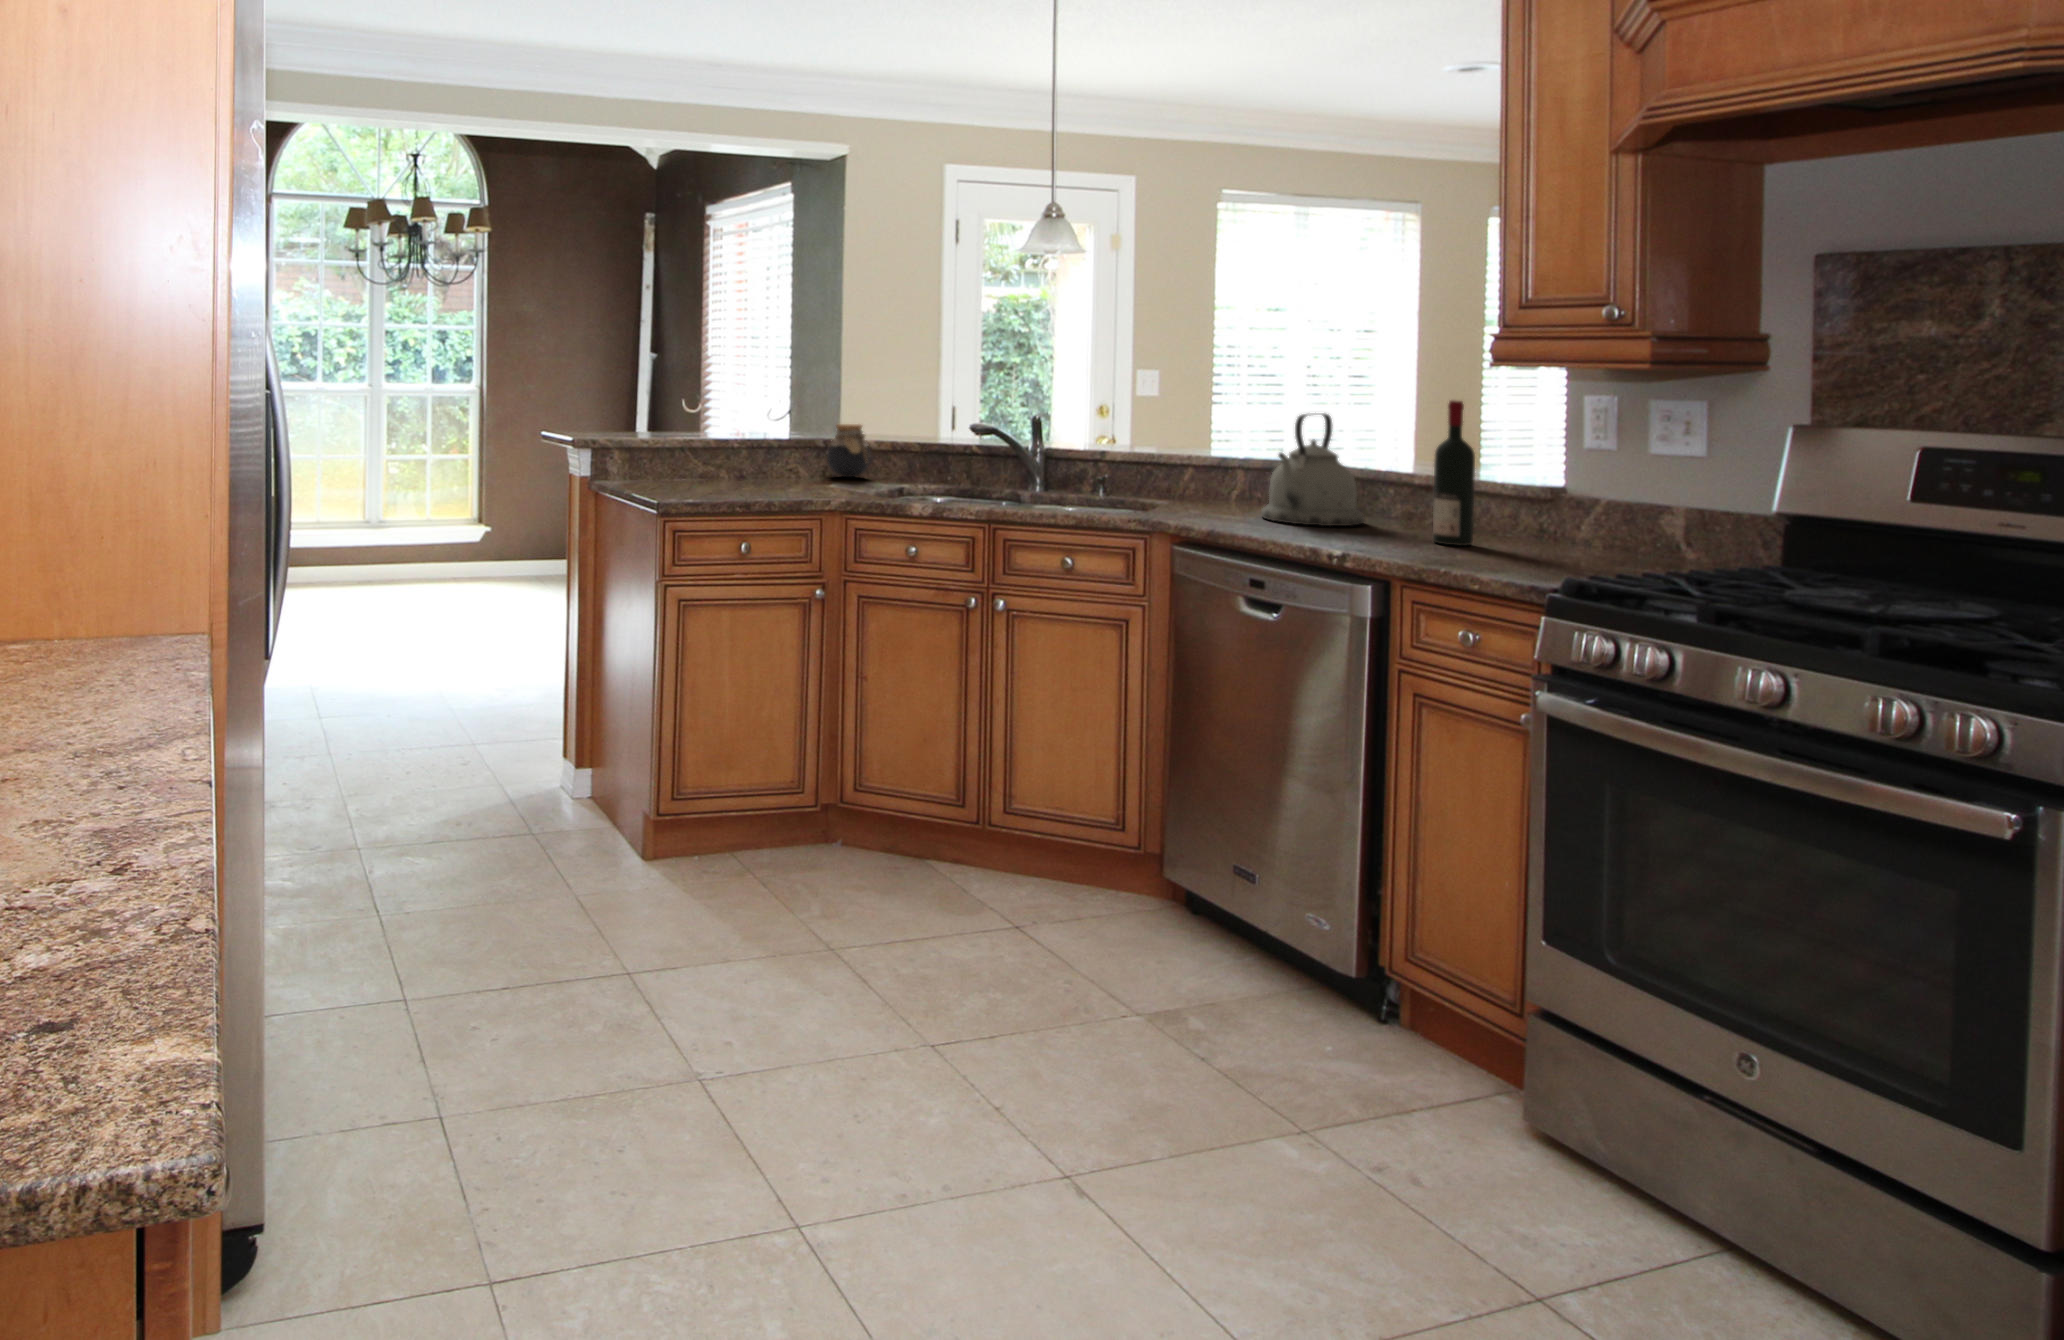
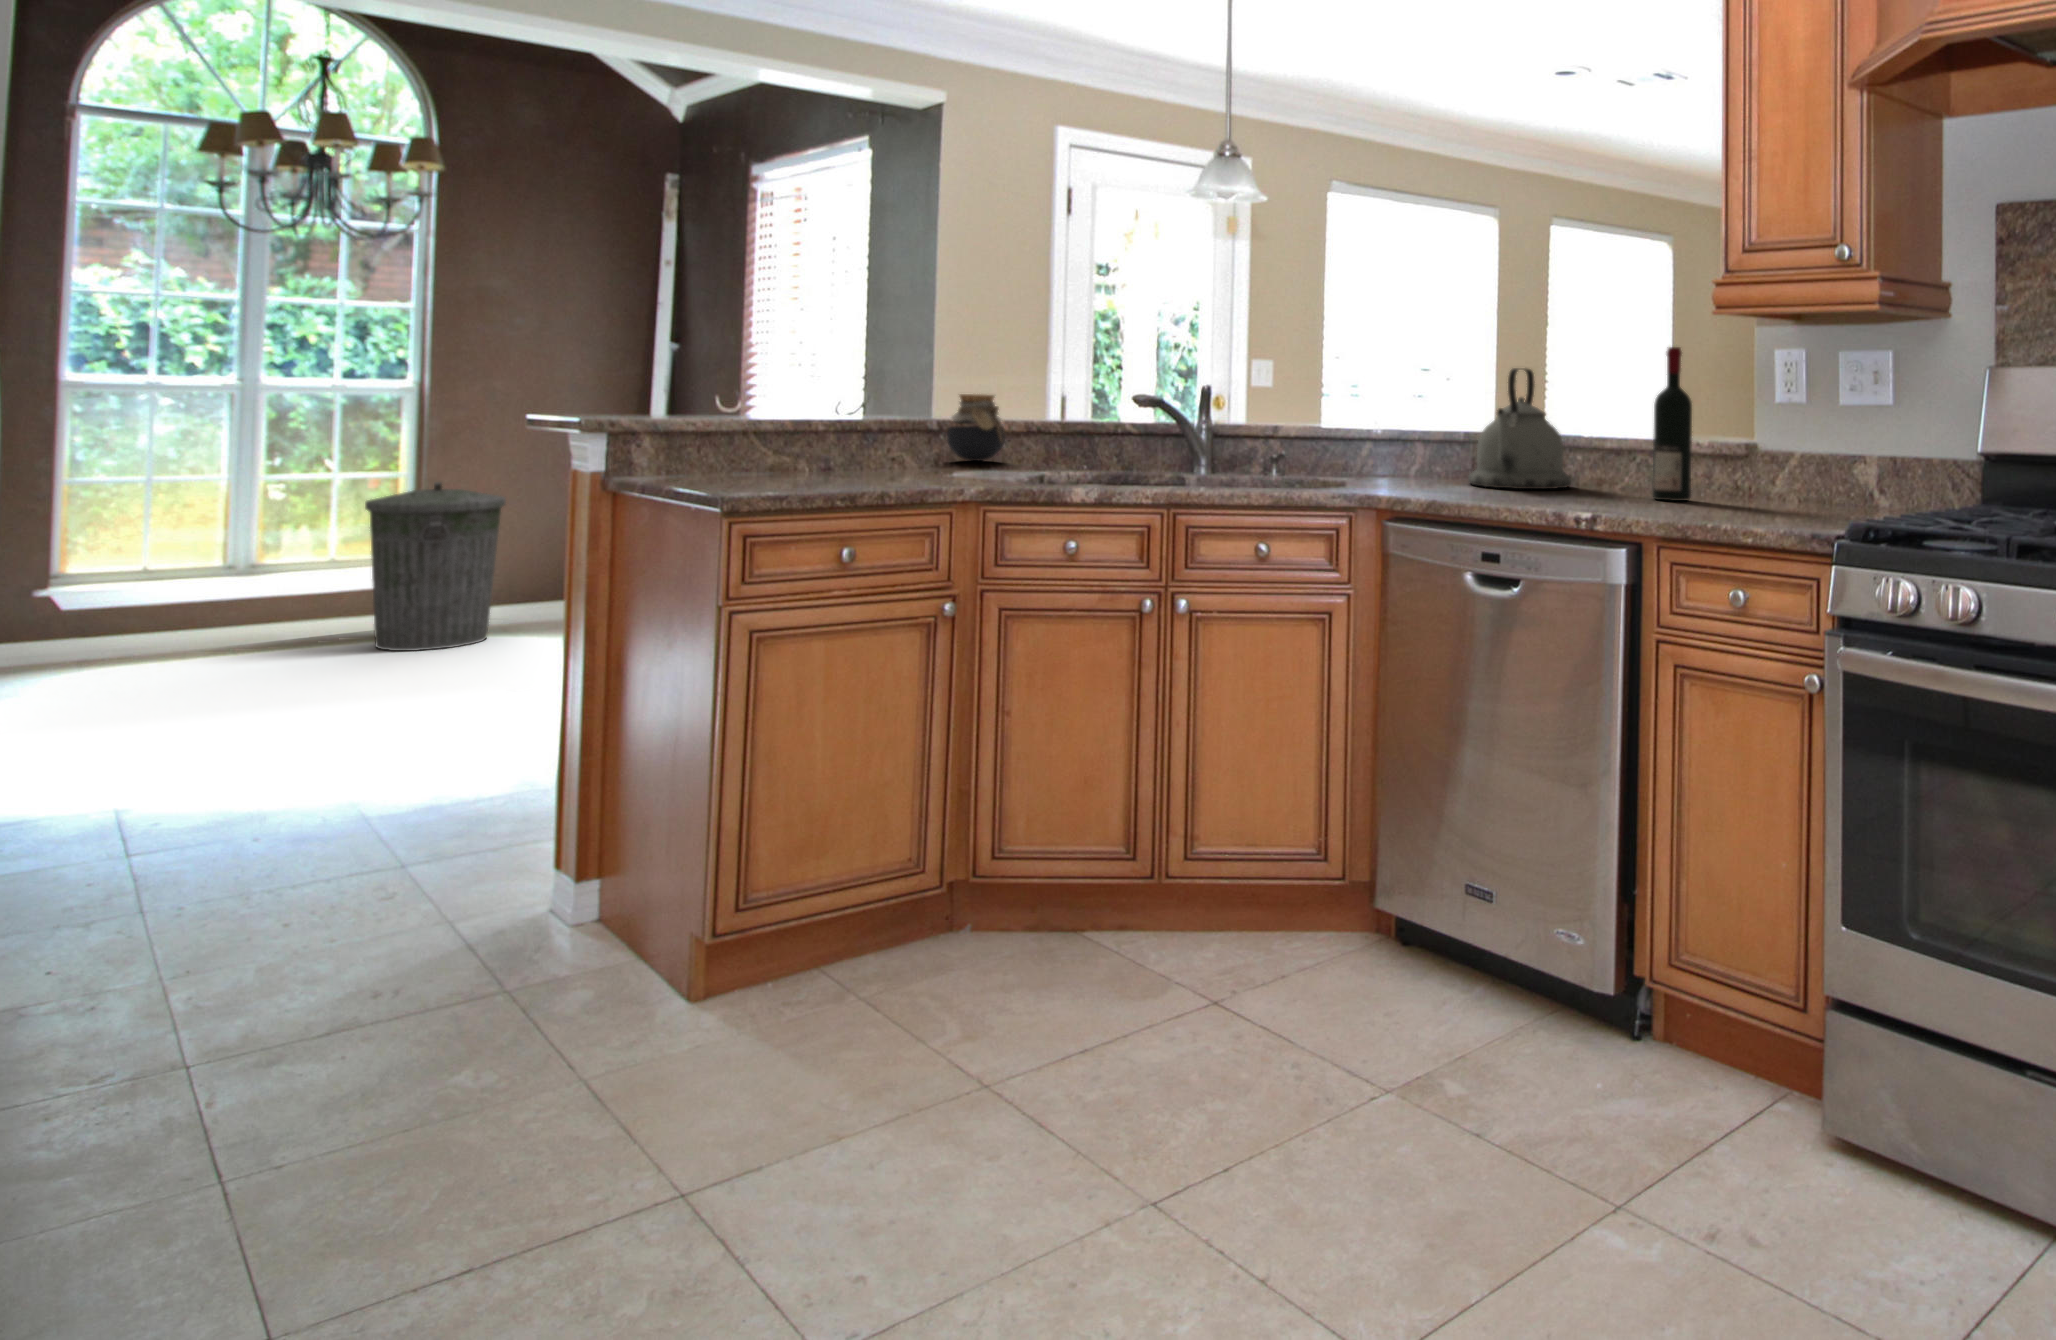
trash can: none [447,464,532,589] -> present [365,482,506,651]

